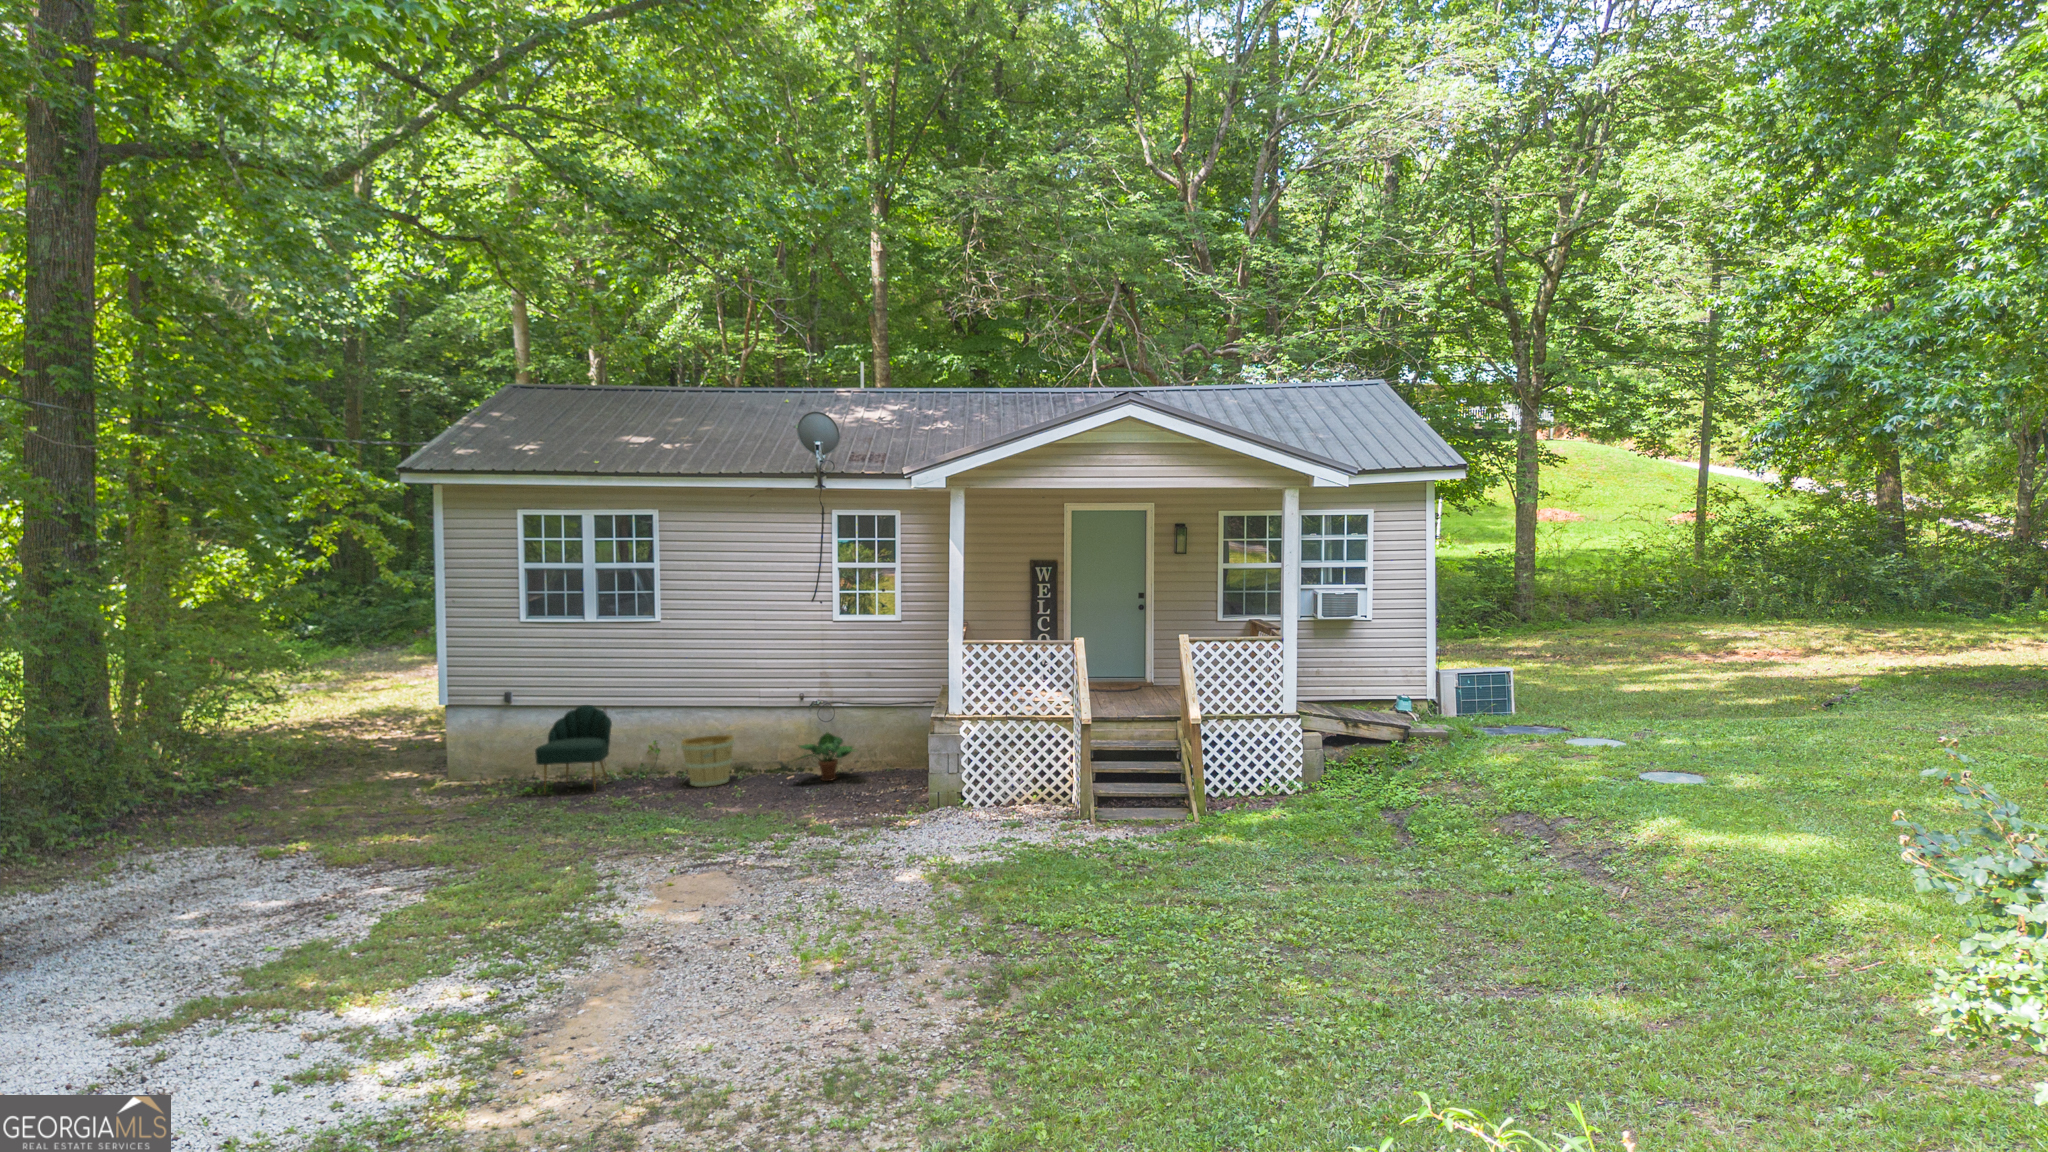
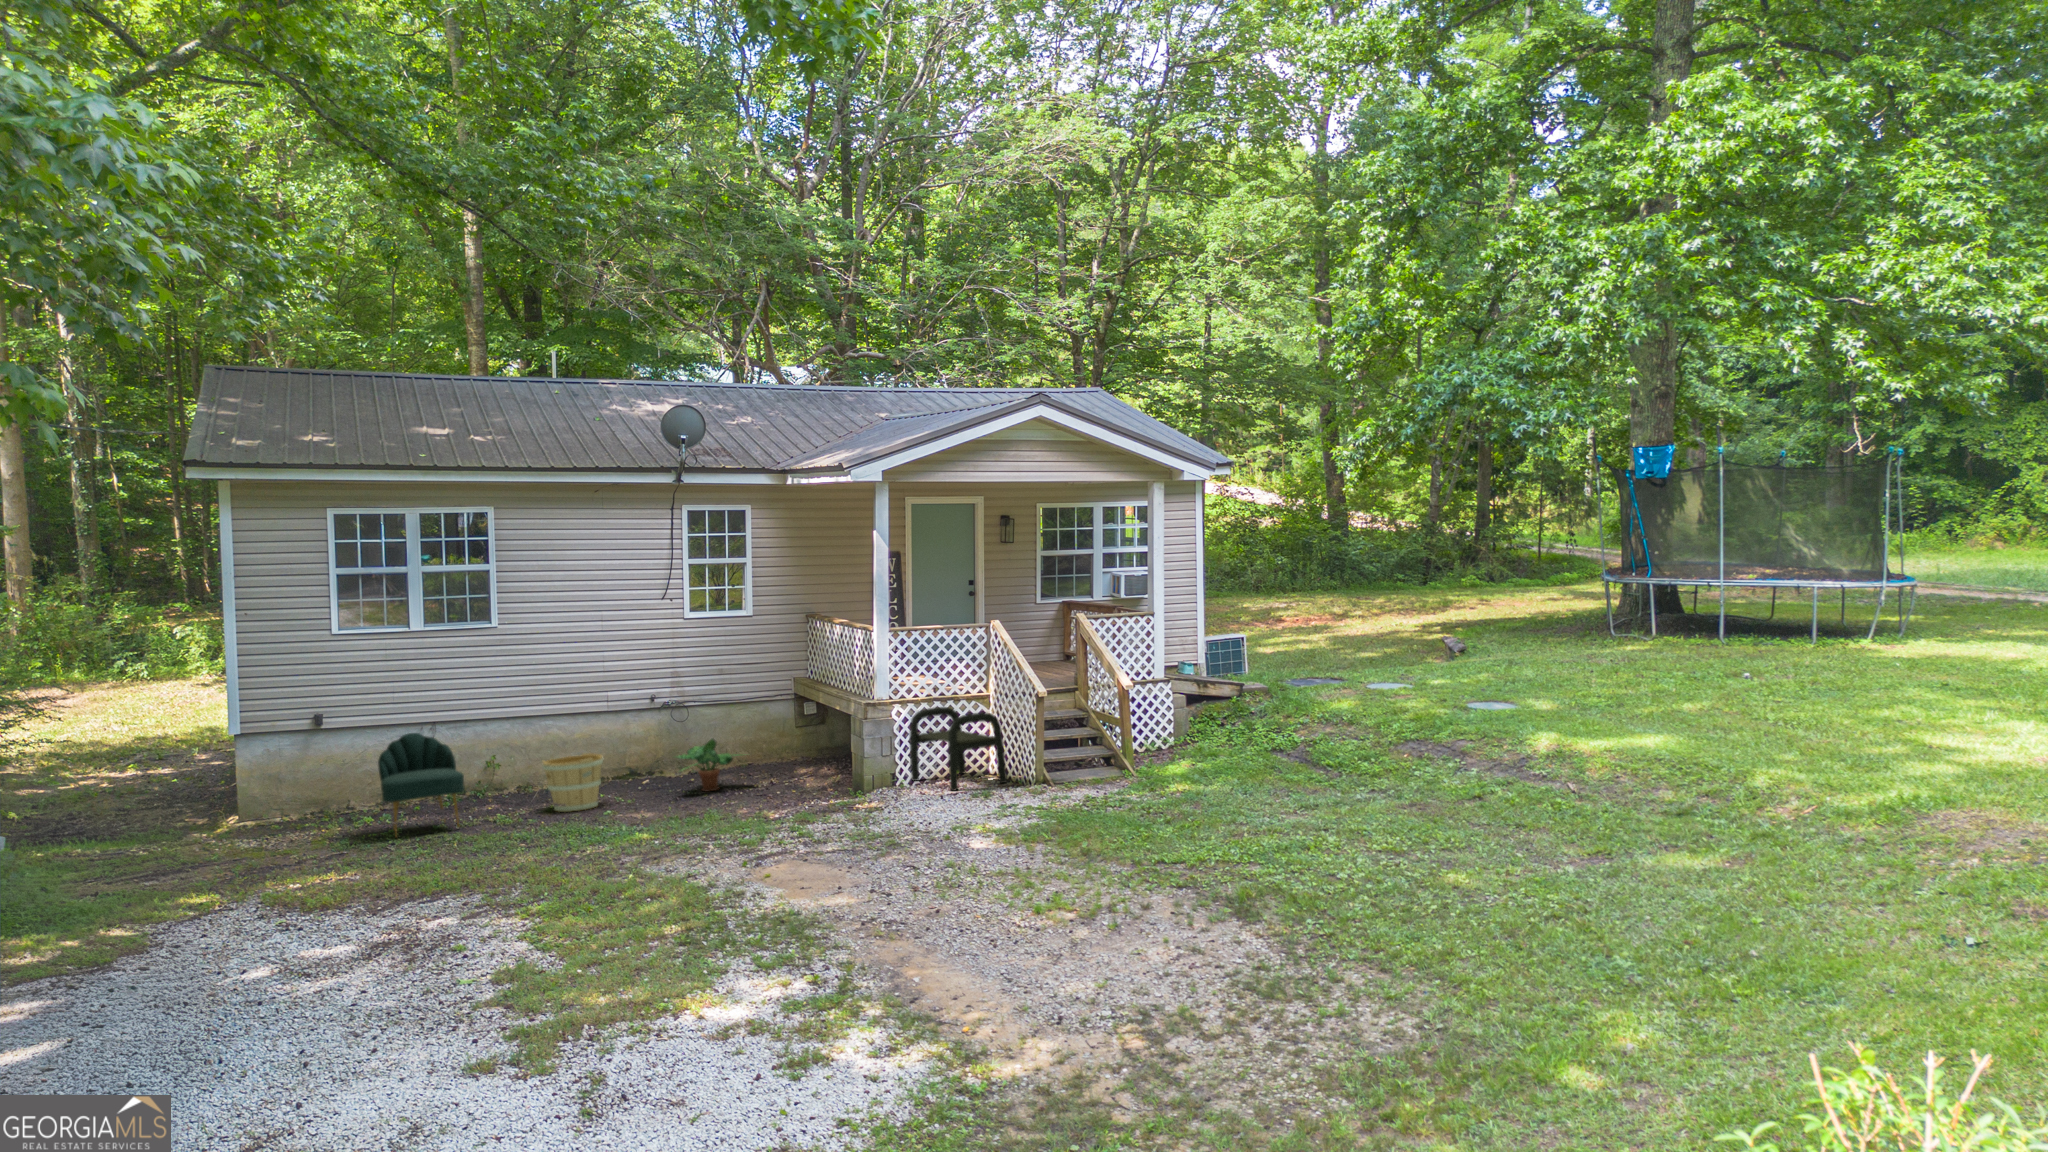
bench: none [972,727,1041,823] -> present [910,707,1007,791]

